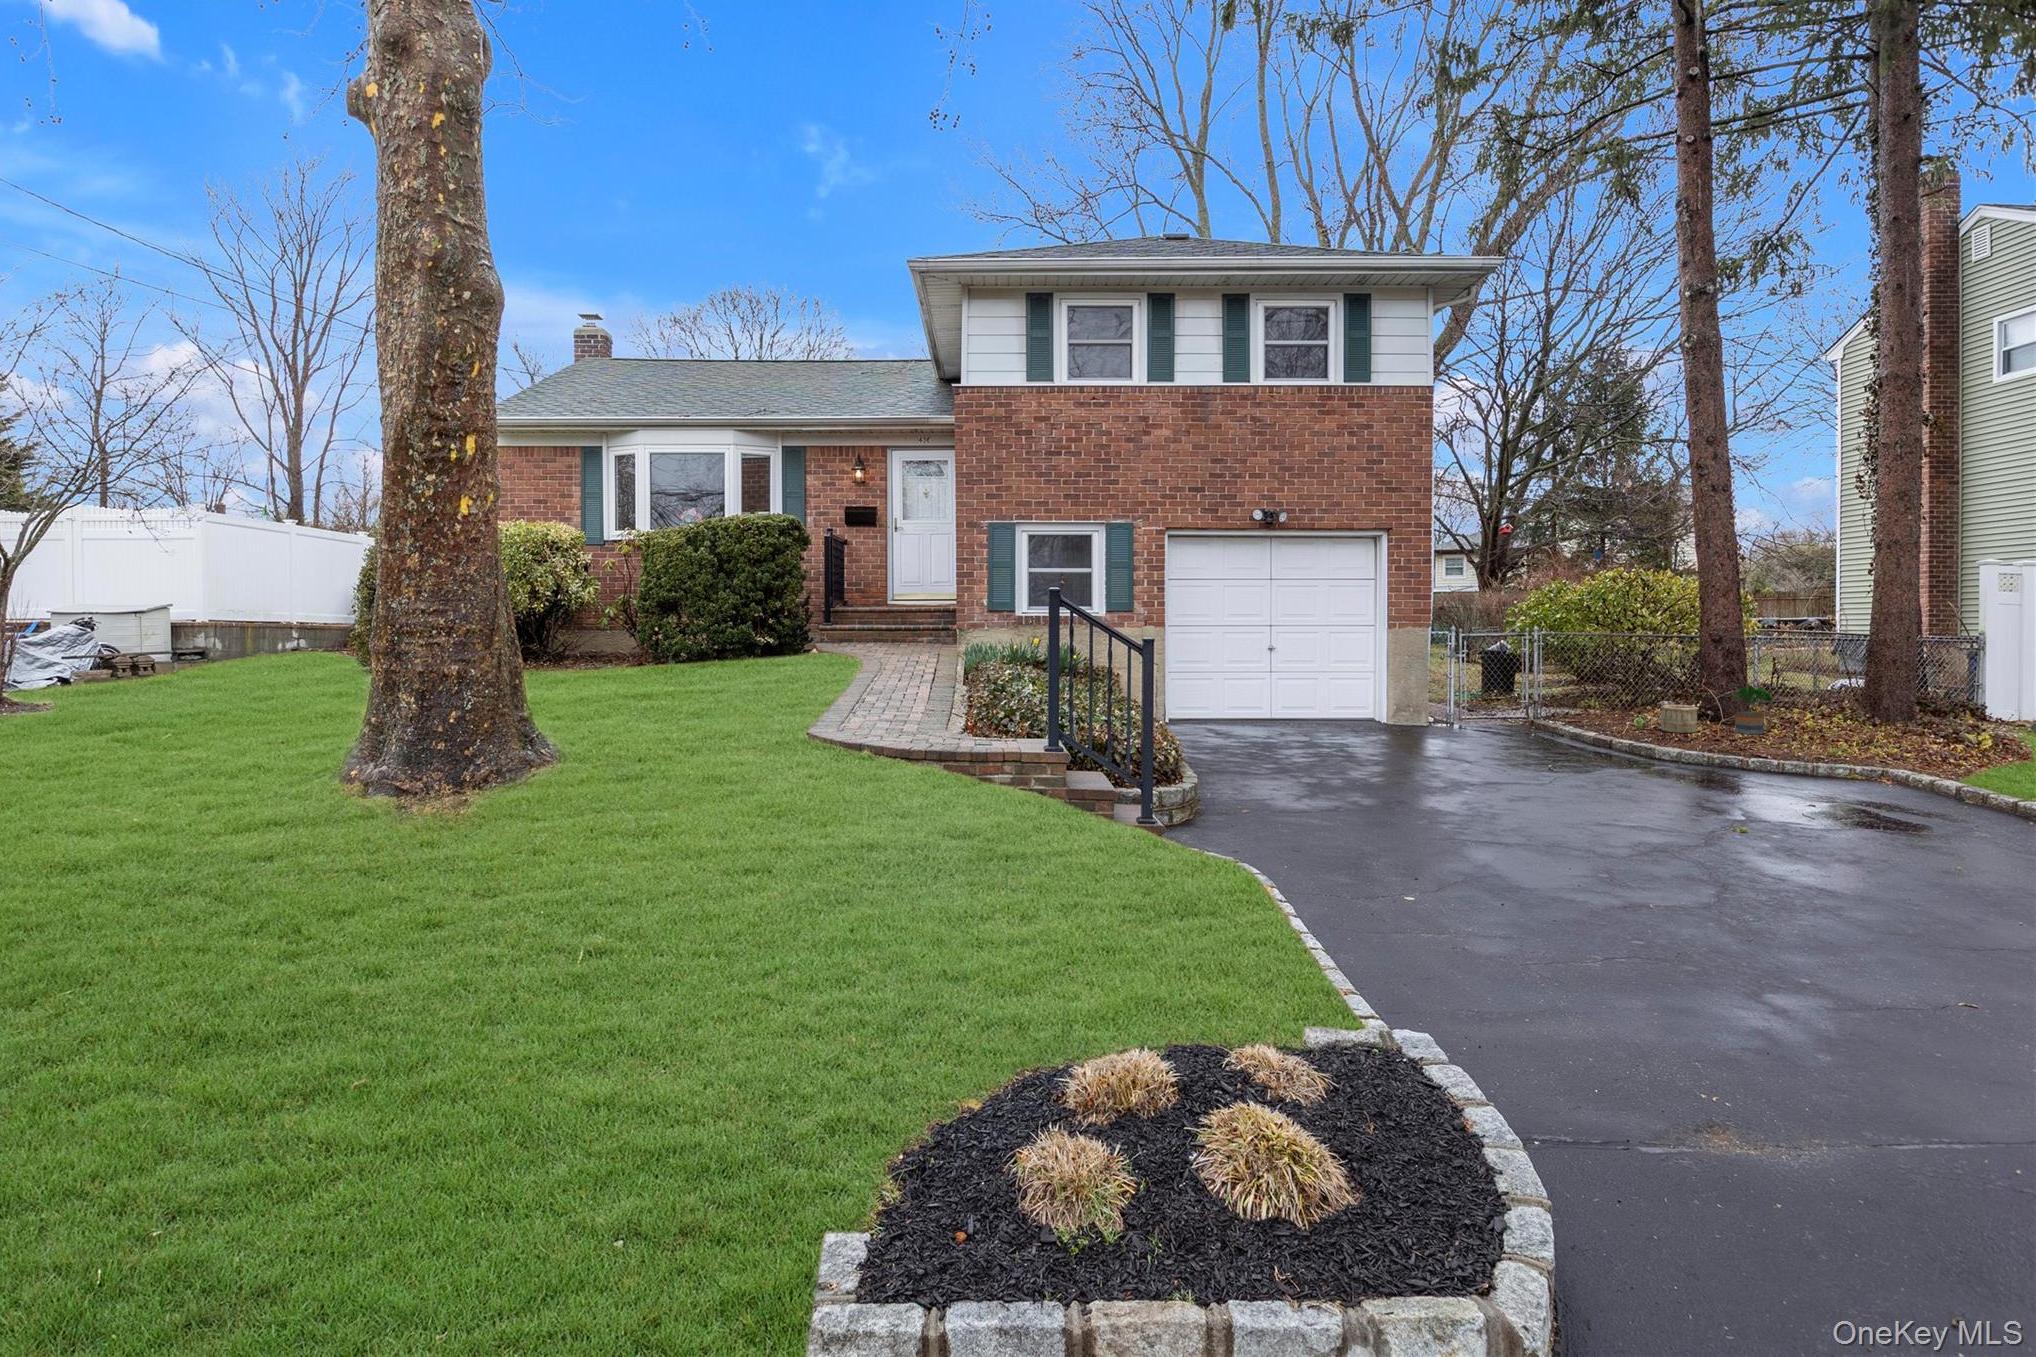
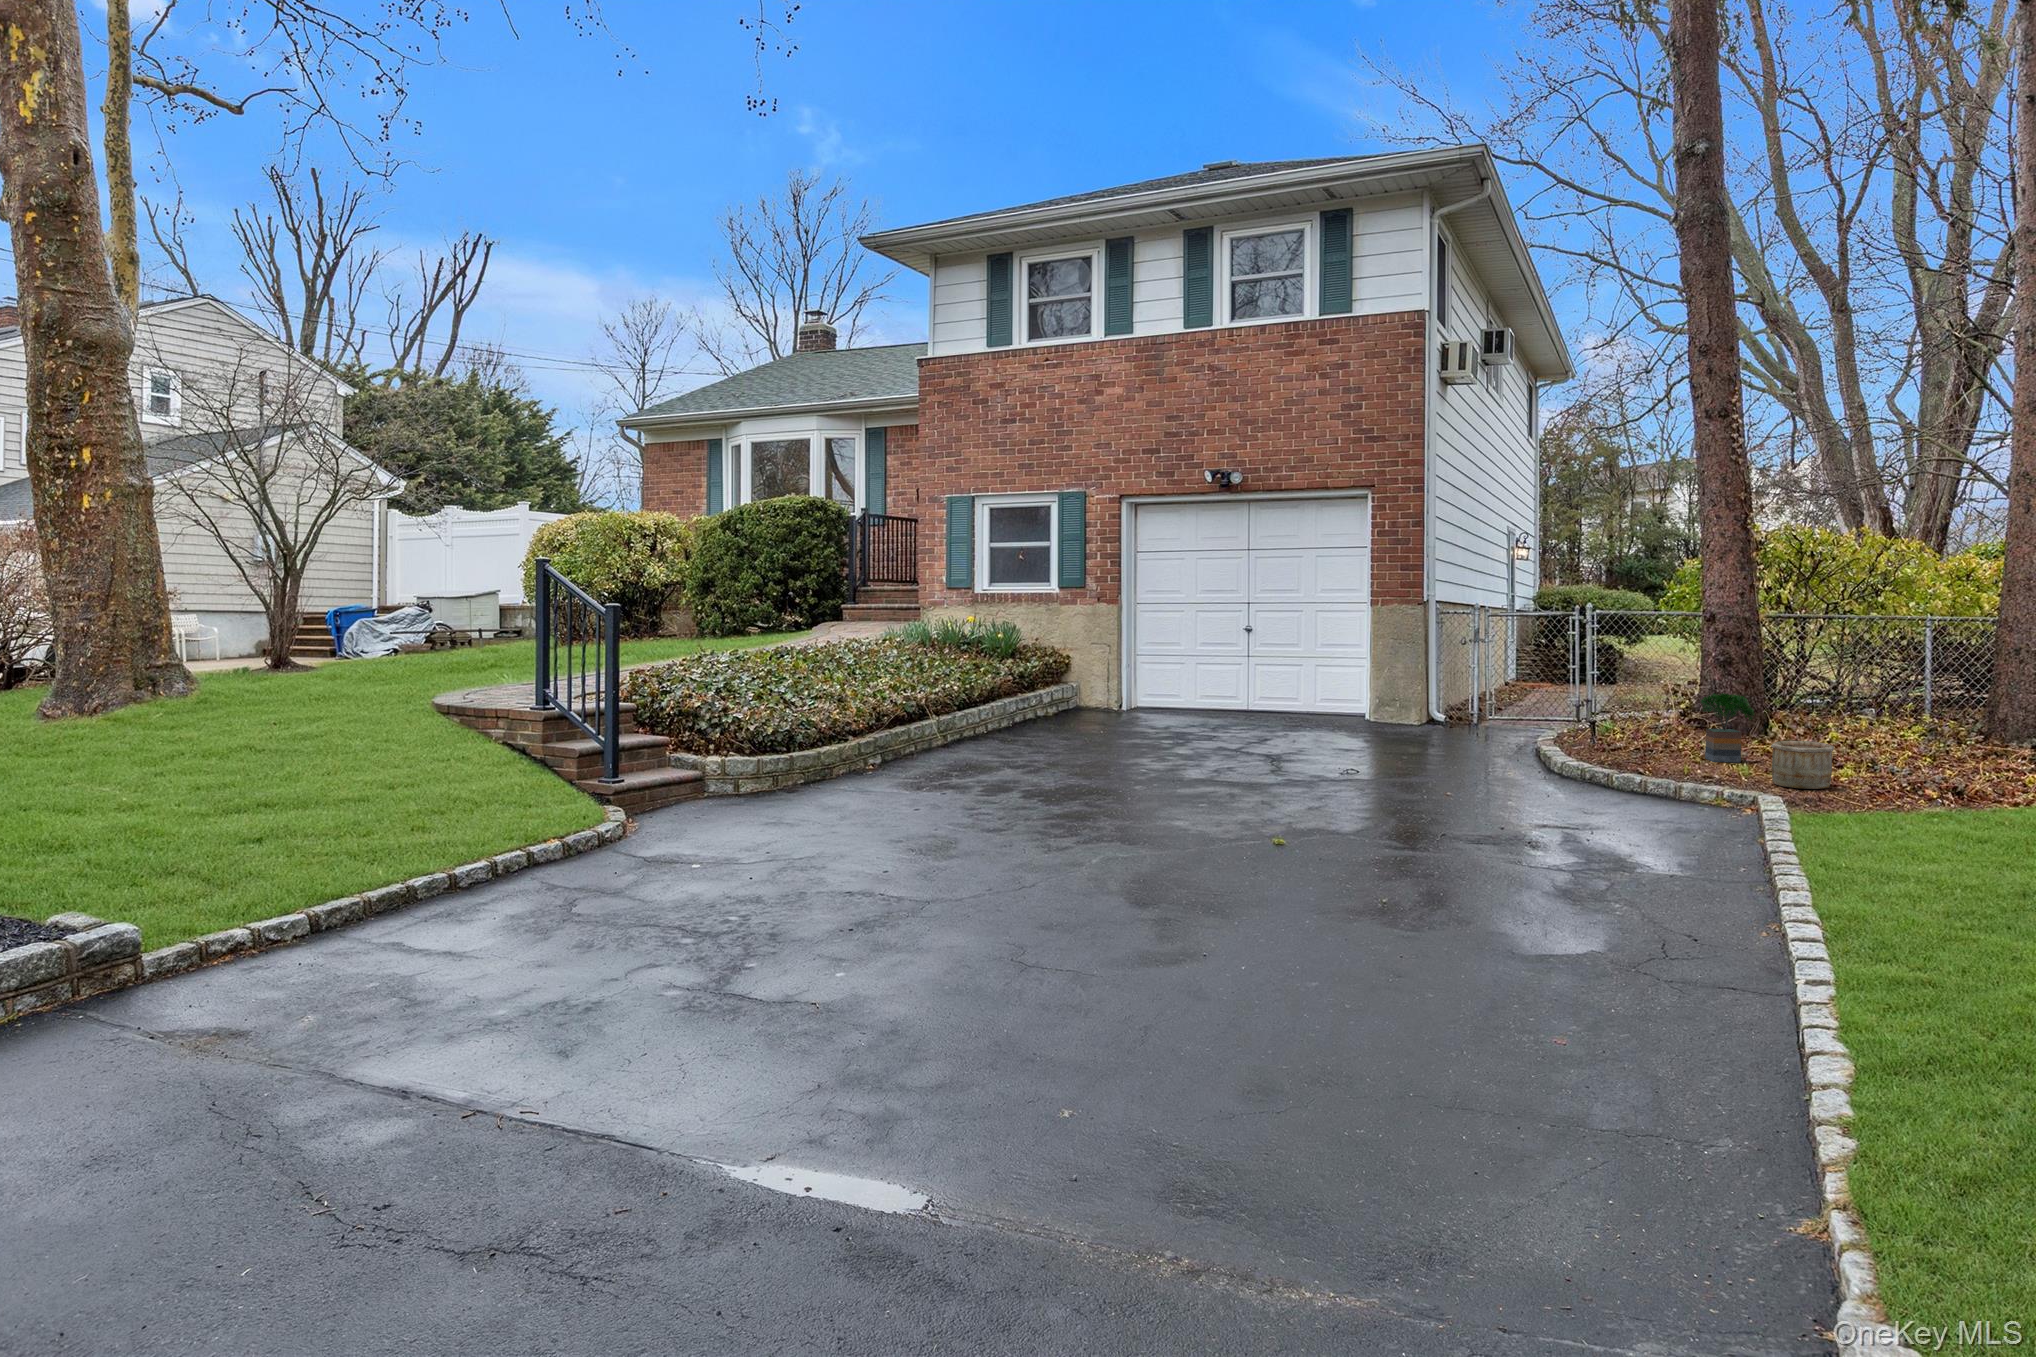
wooden bucket: present [1661,704,1699,733] -> present [1771,741,1834,789]

